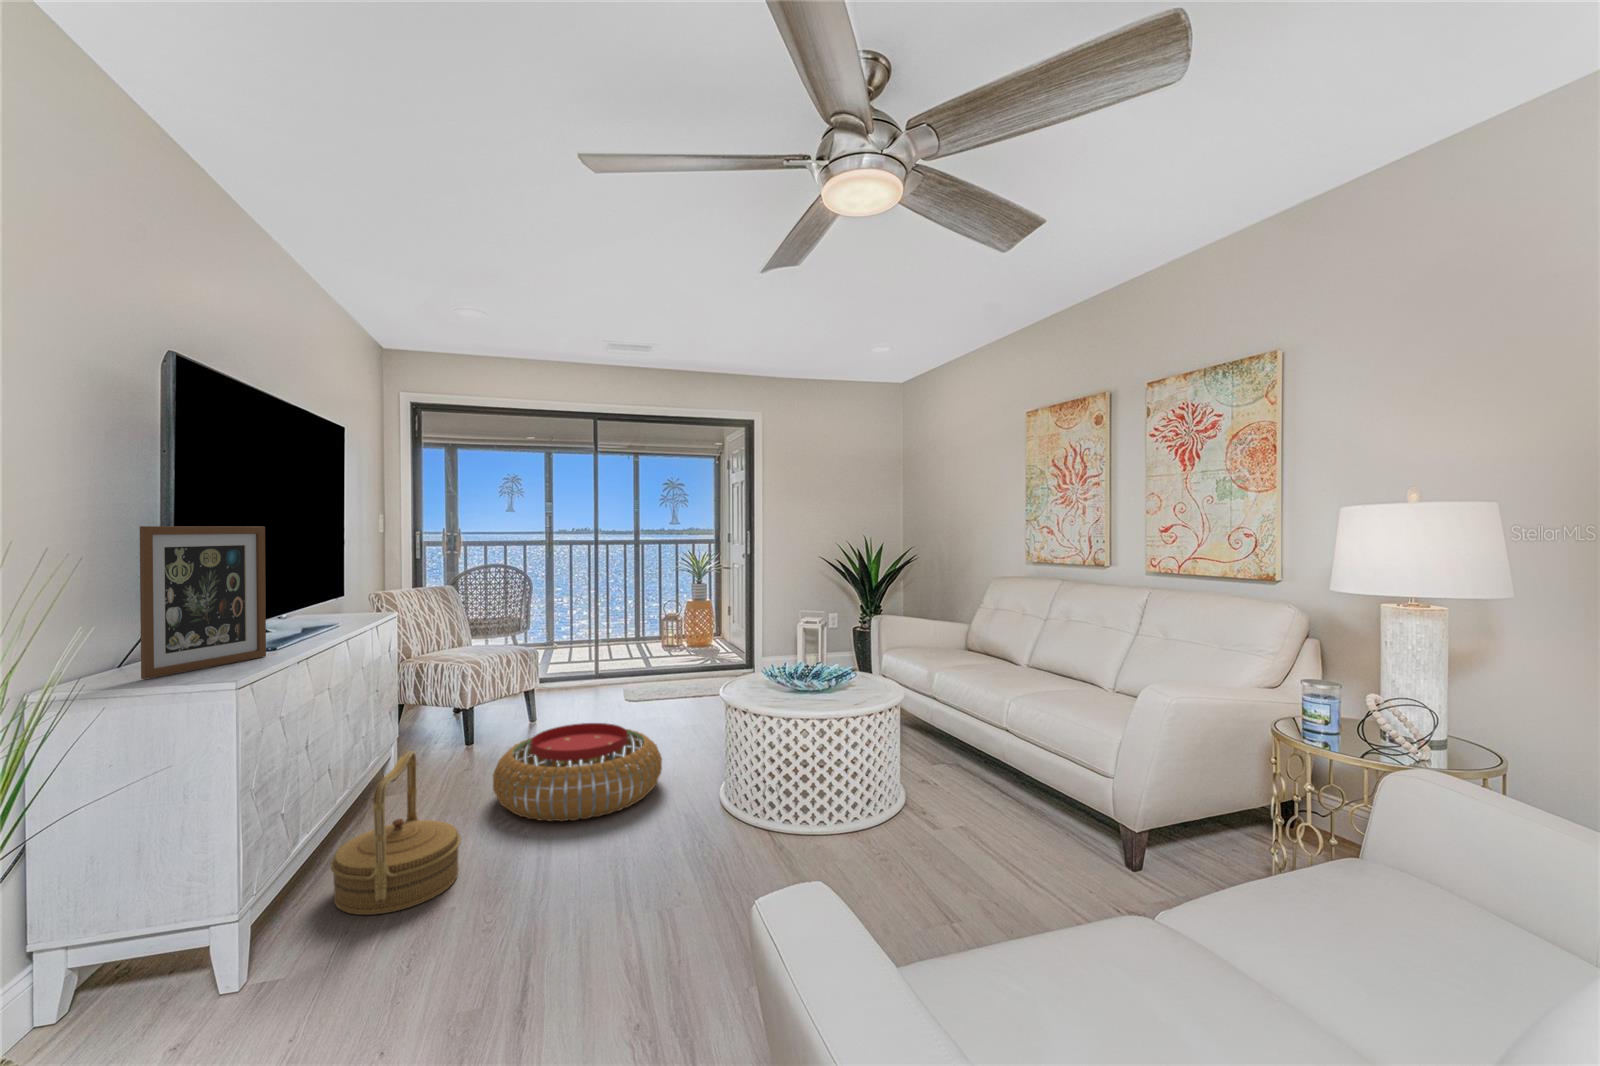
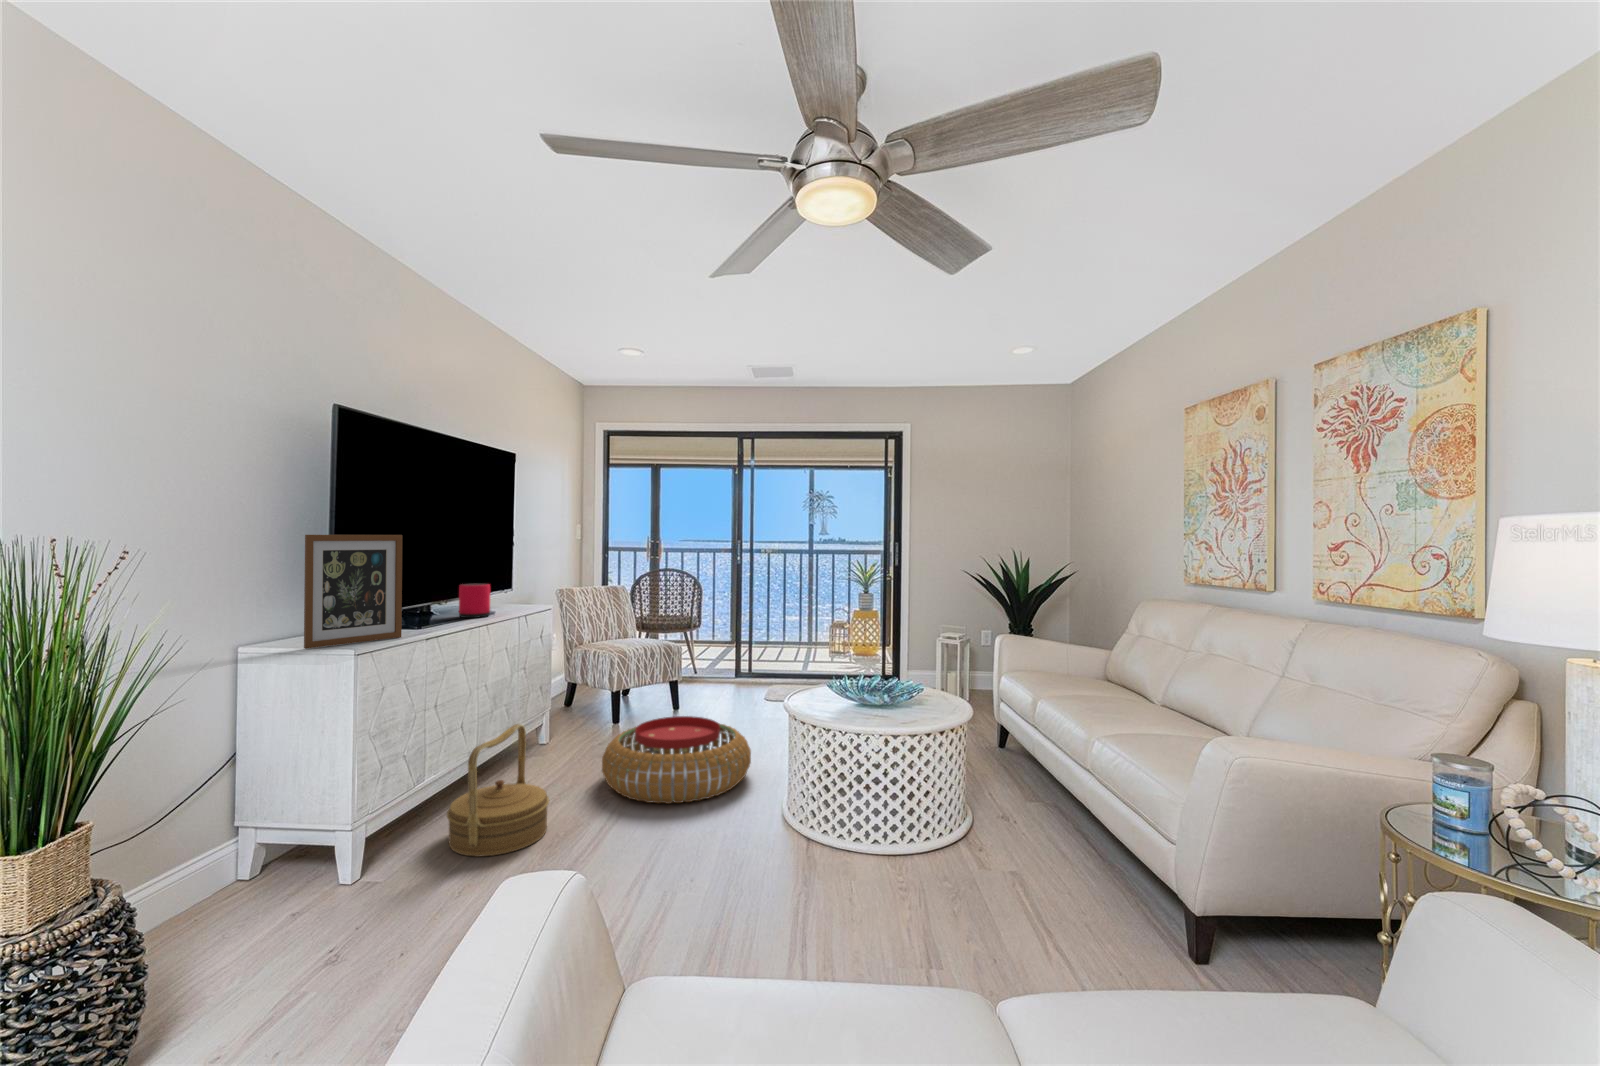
speaker: none [298,586,340,629] -> present [459,583,490,618]

